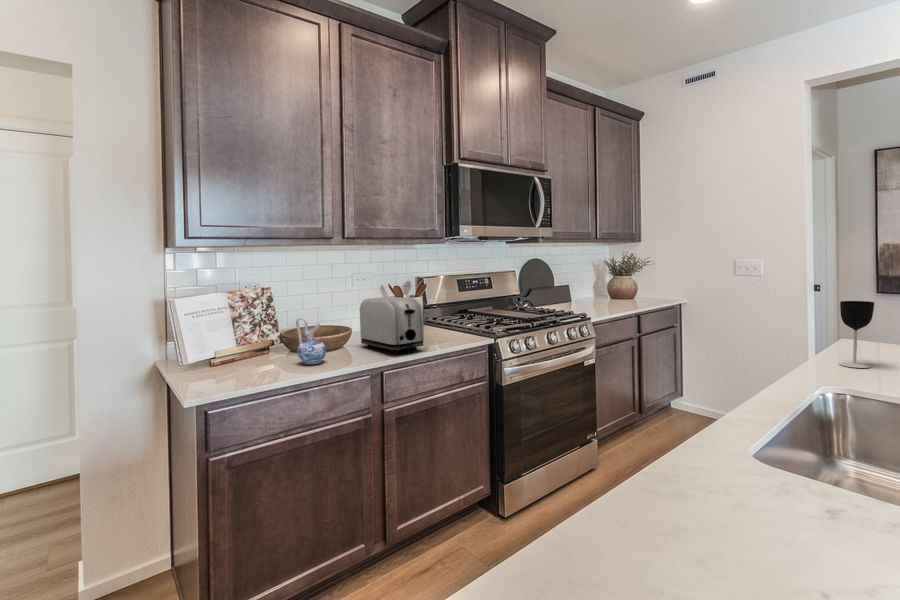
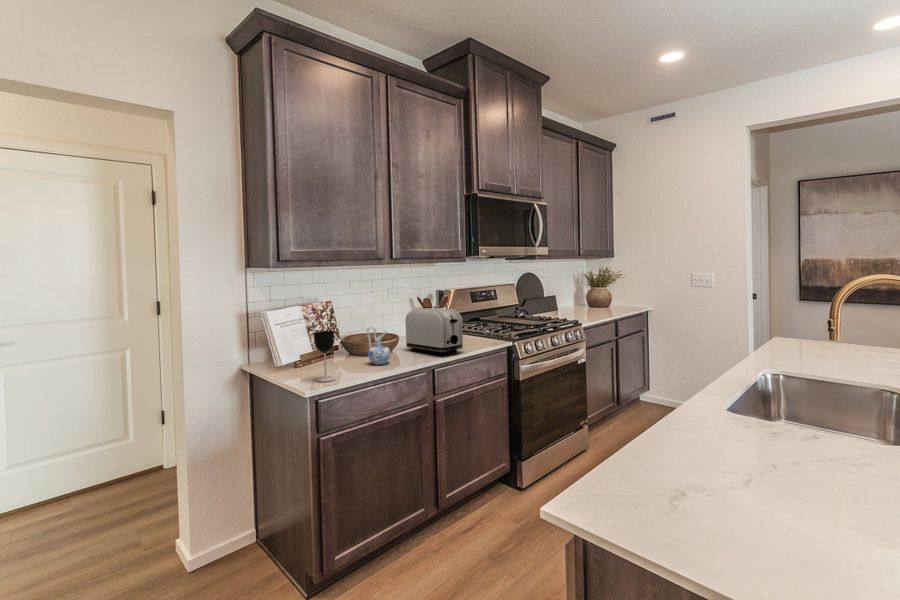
wine glass: present [839,301,874,368] -> present [313,331,335,381]

